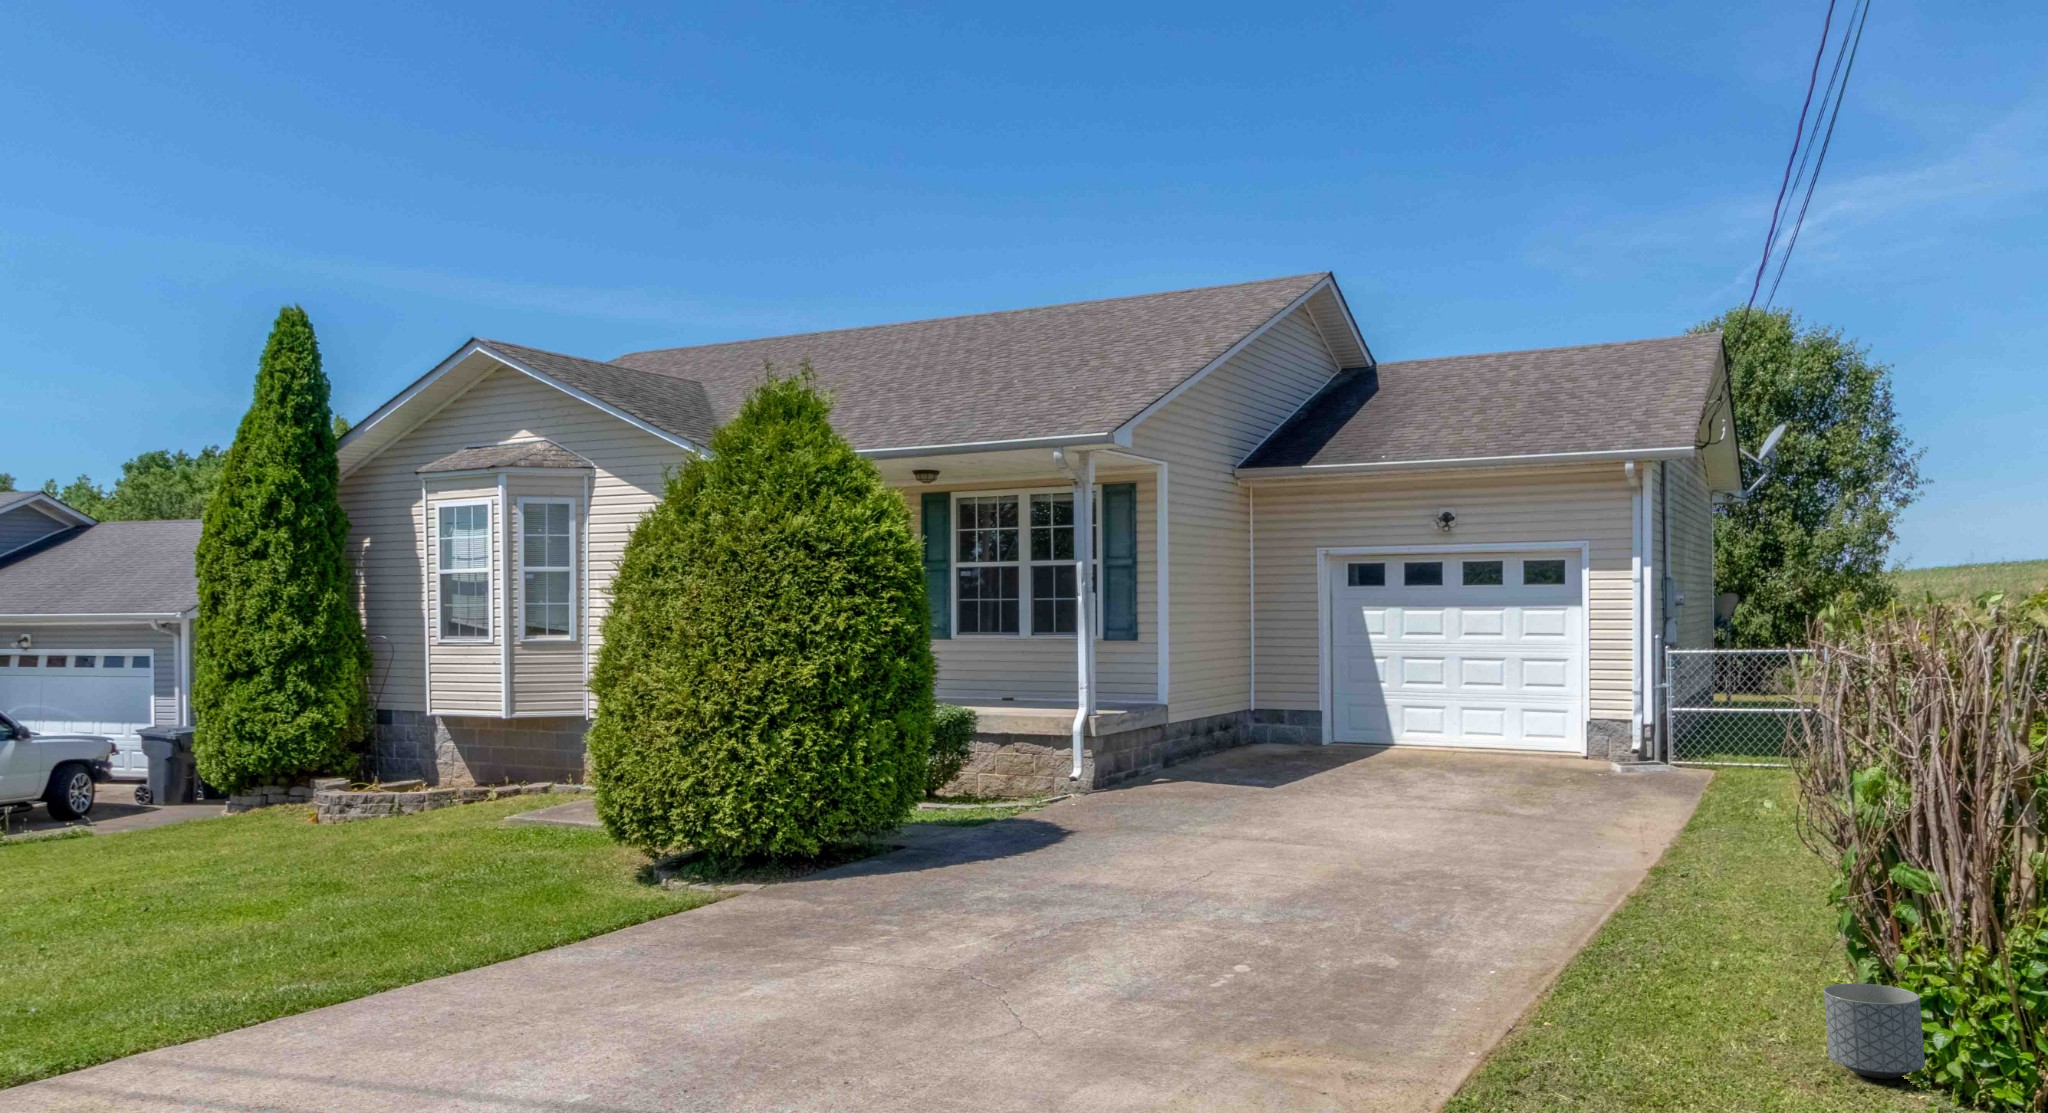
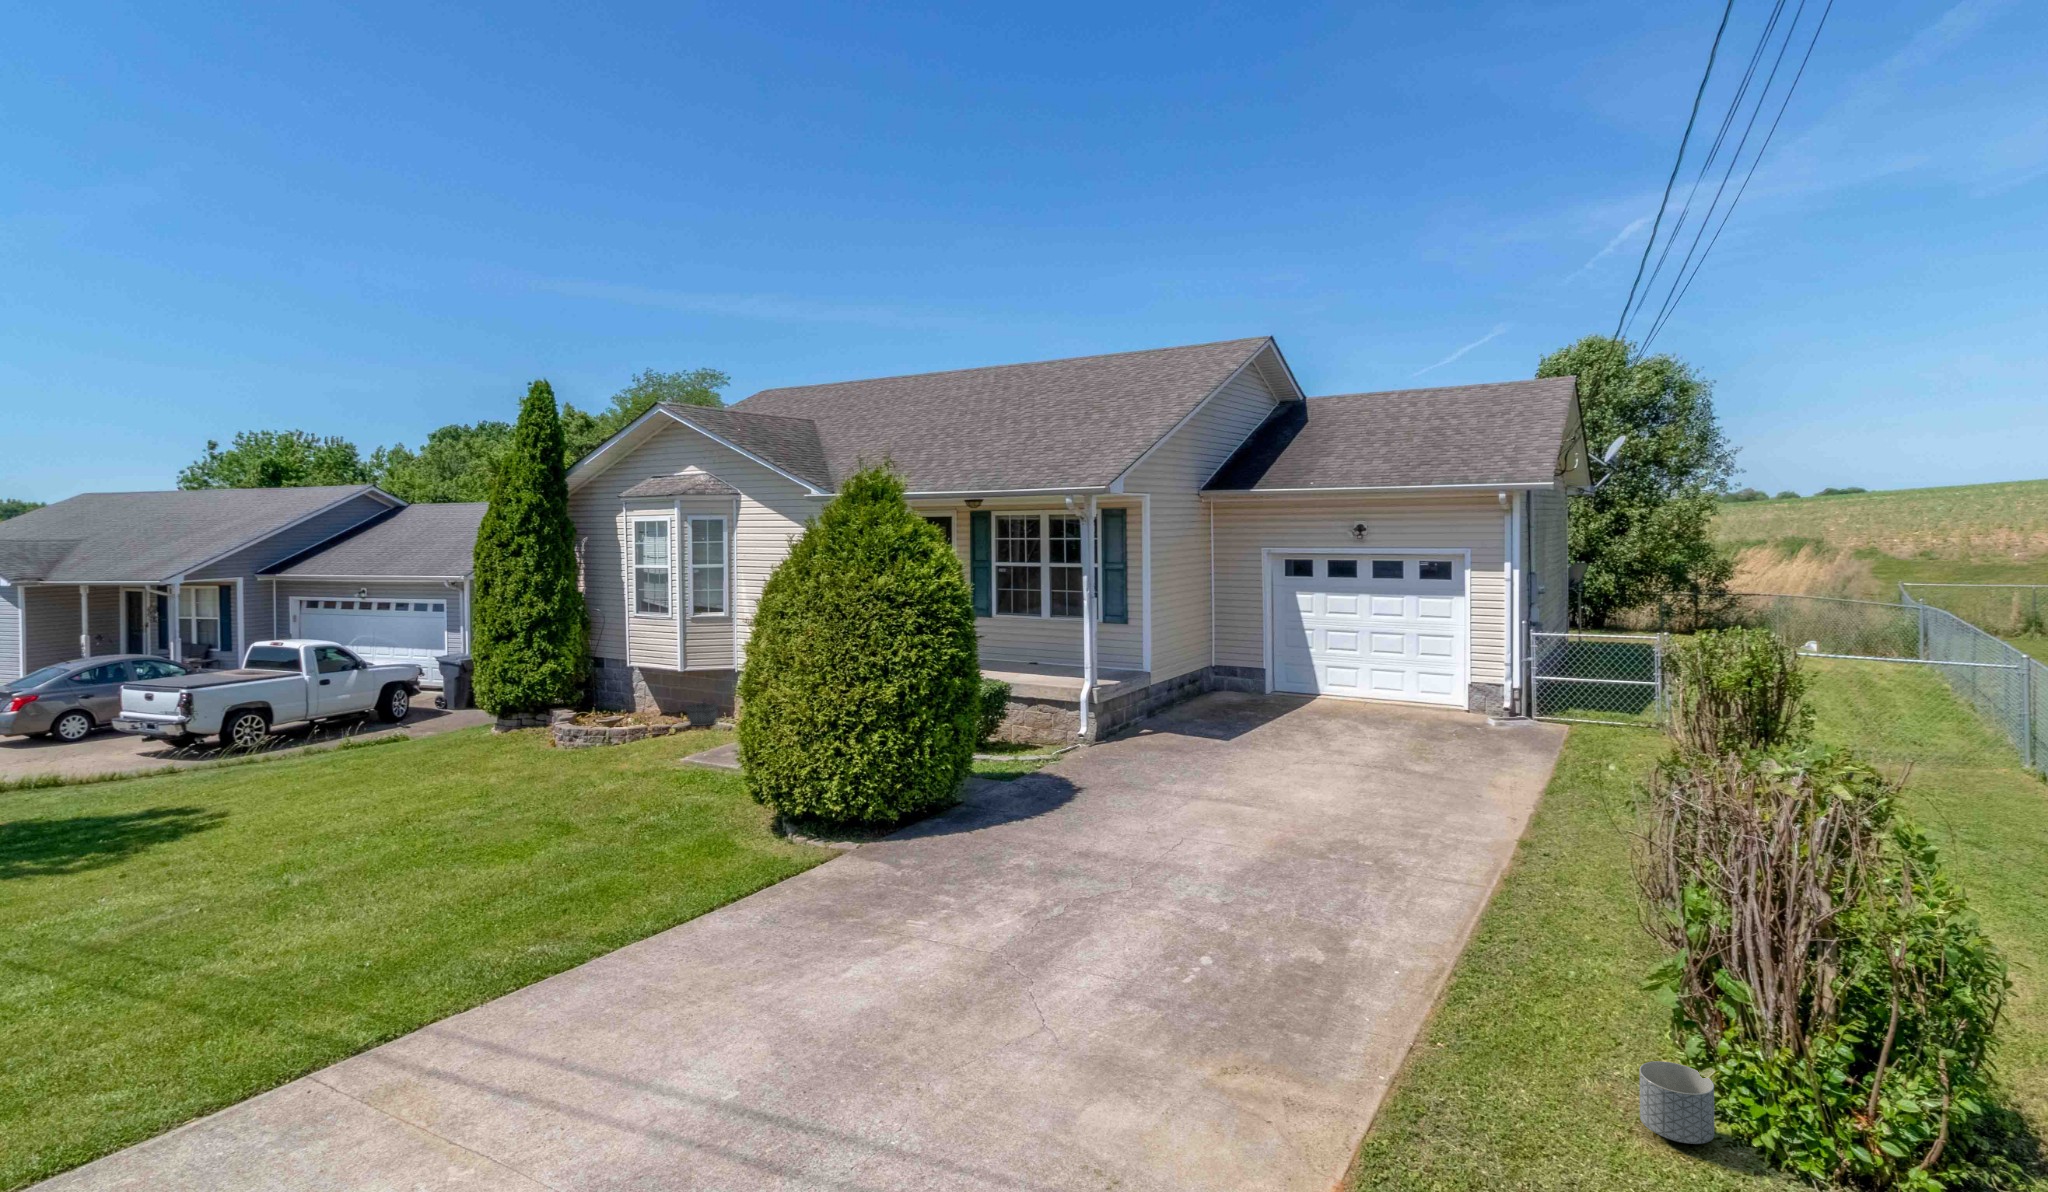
wooden bucket: none [505,761,554,801] -> present [686,702,719,726]

